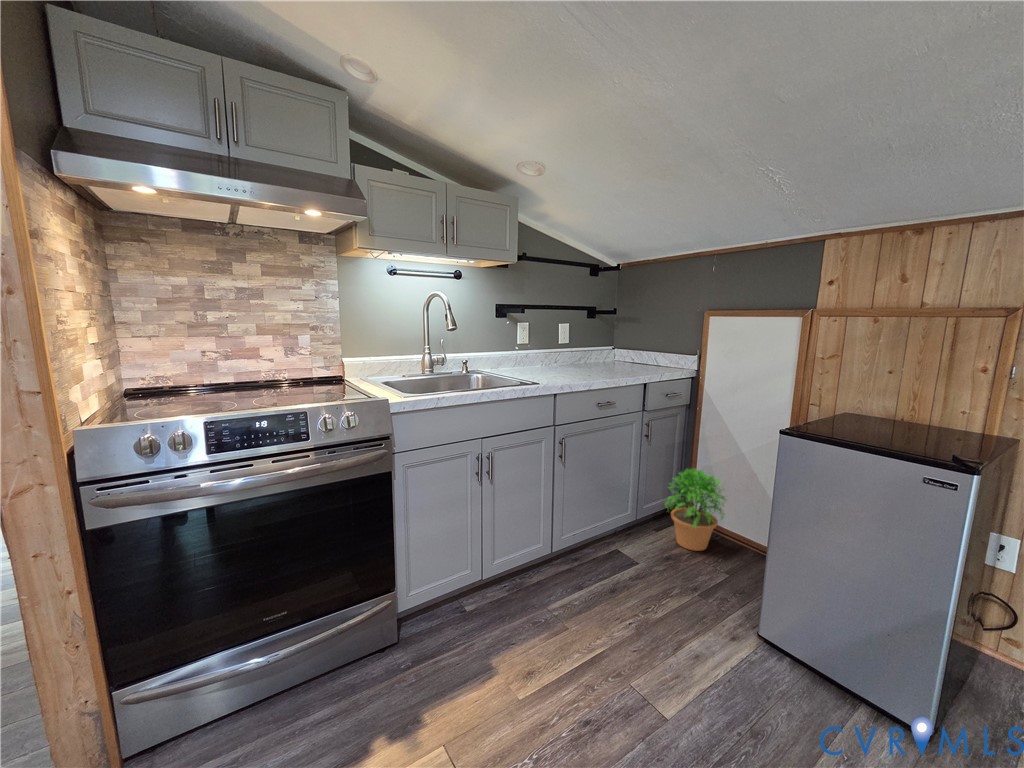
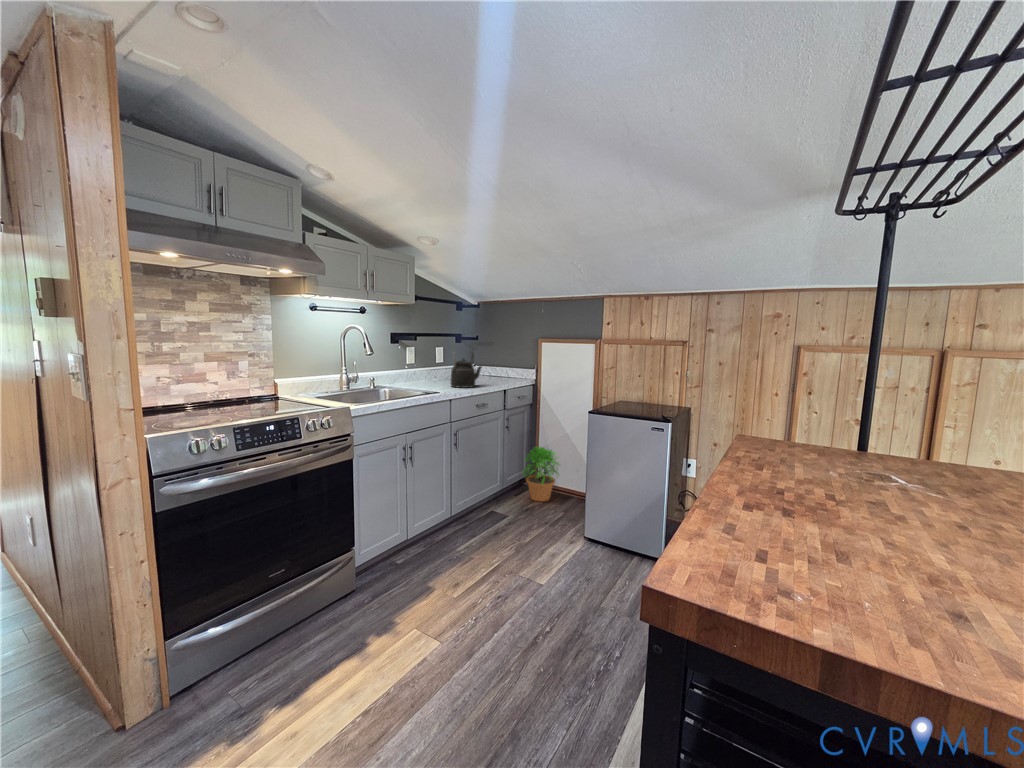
kettle: none [564,327,612,377] -> present [451,352,482,388]

